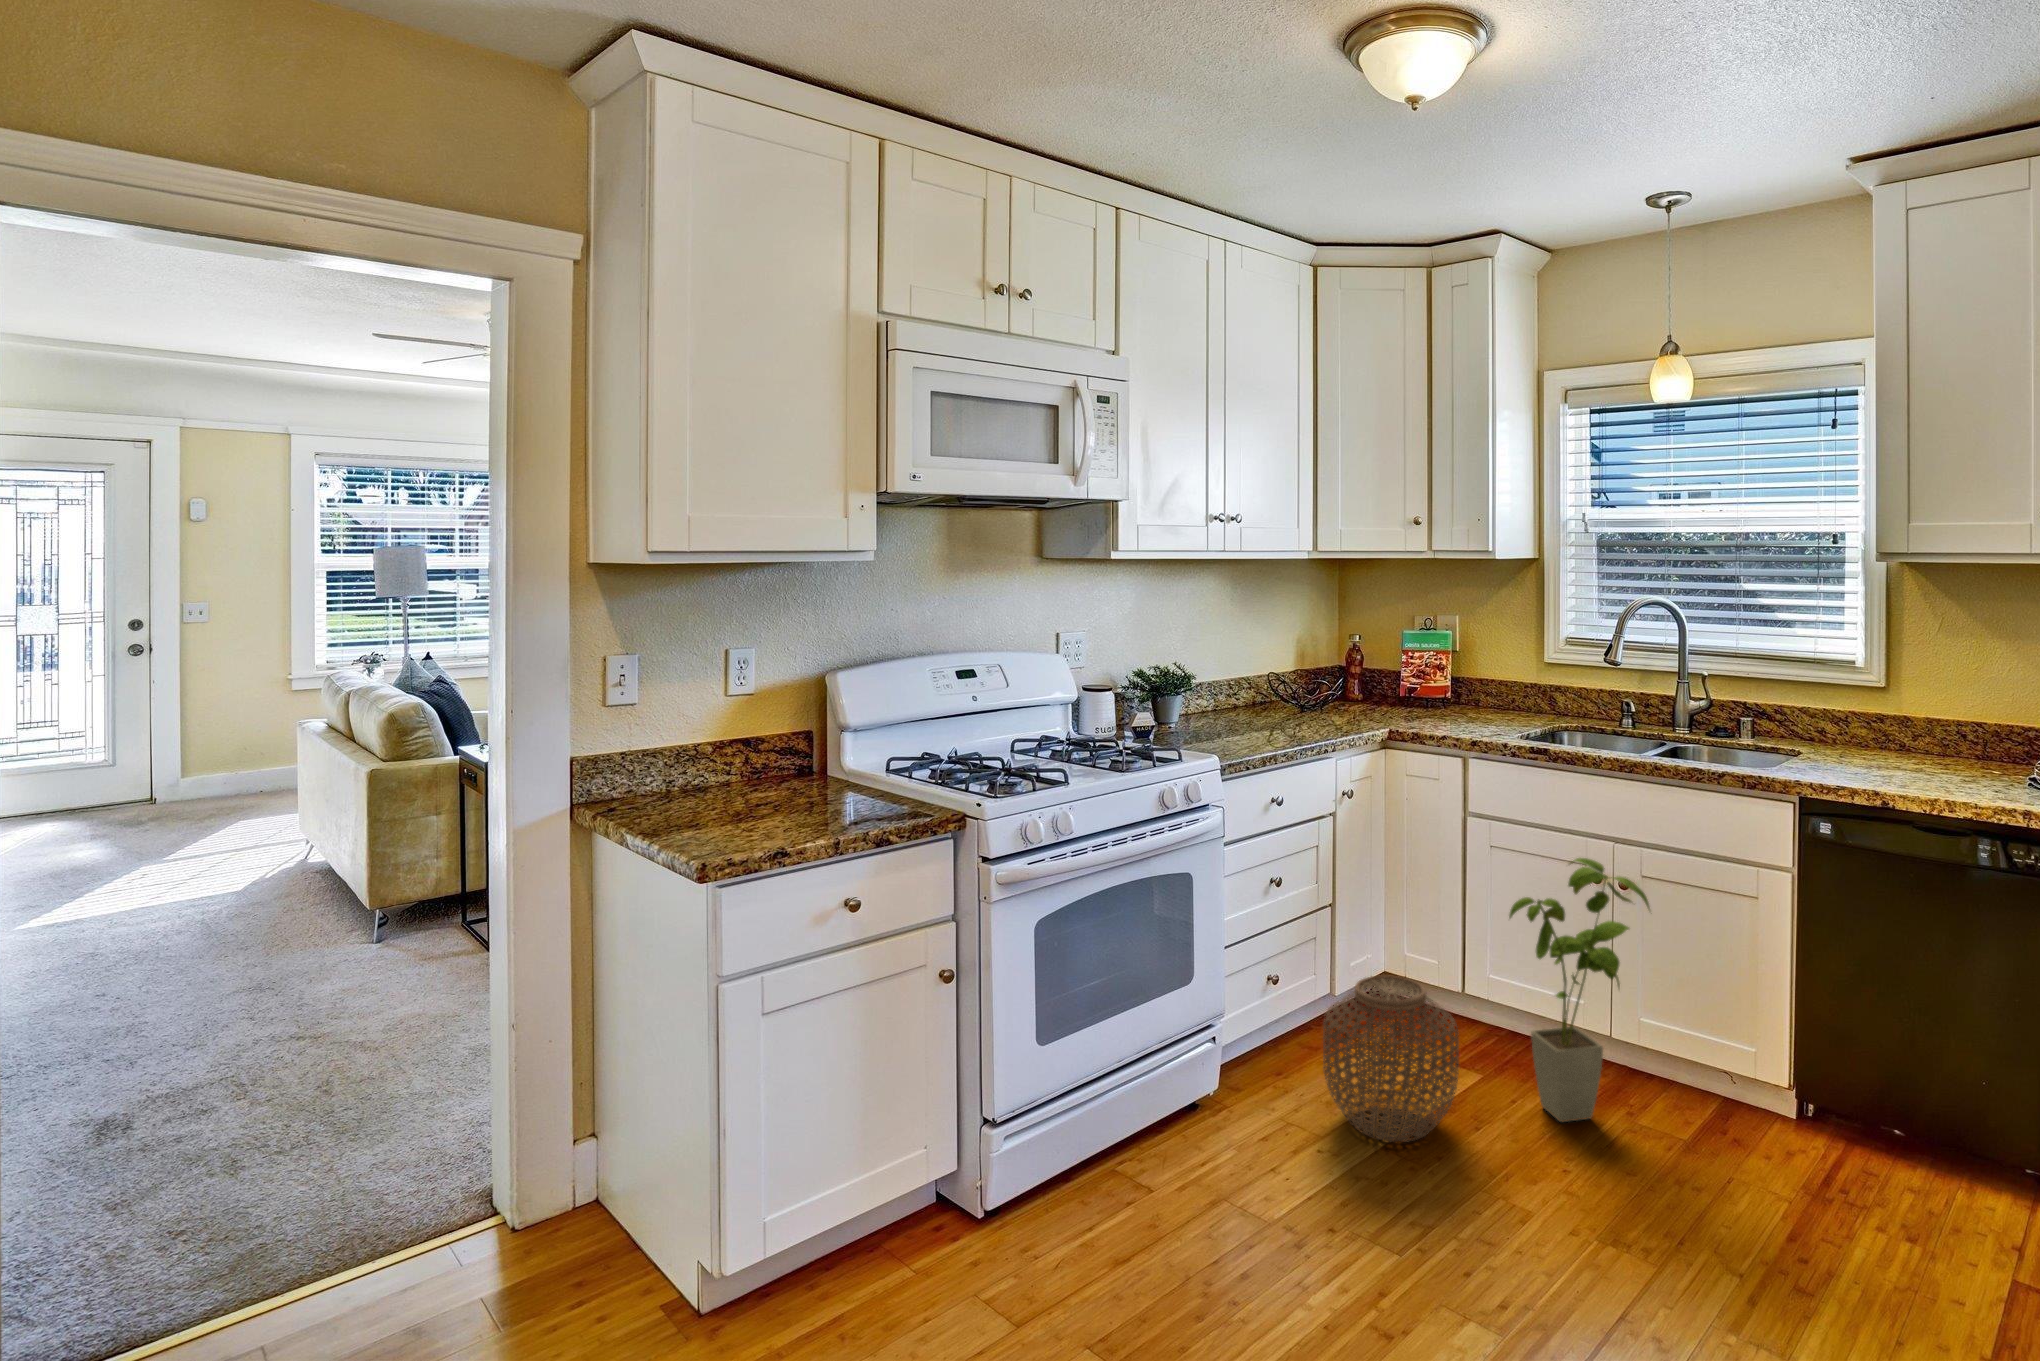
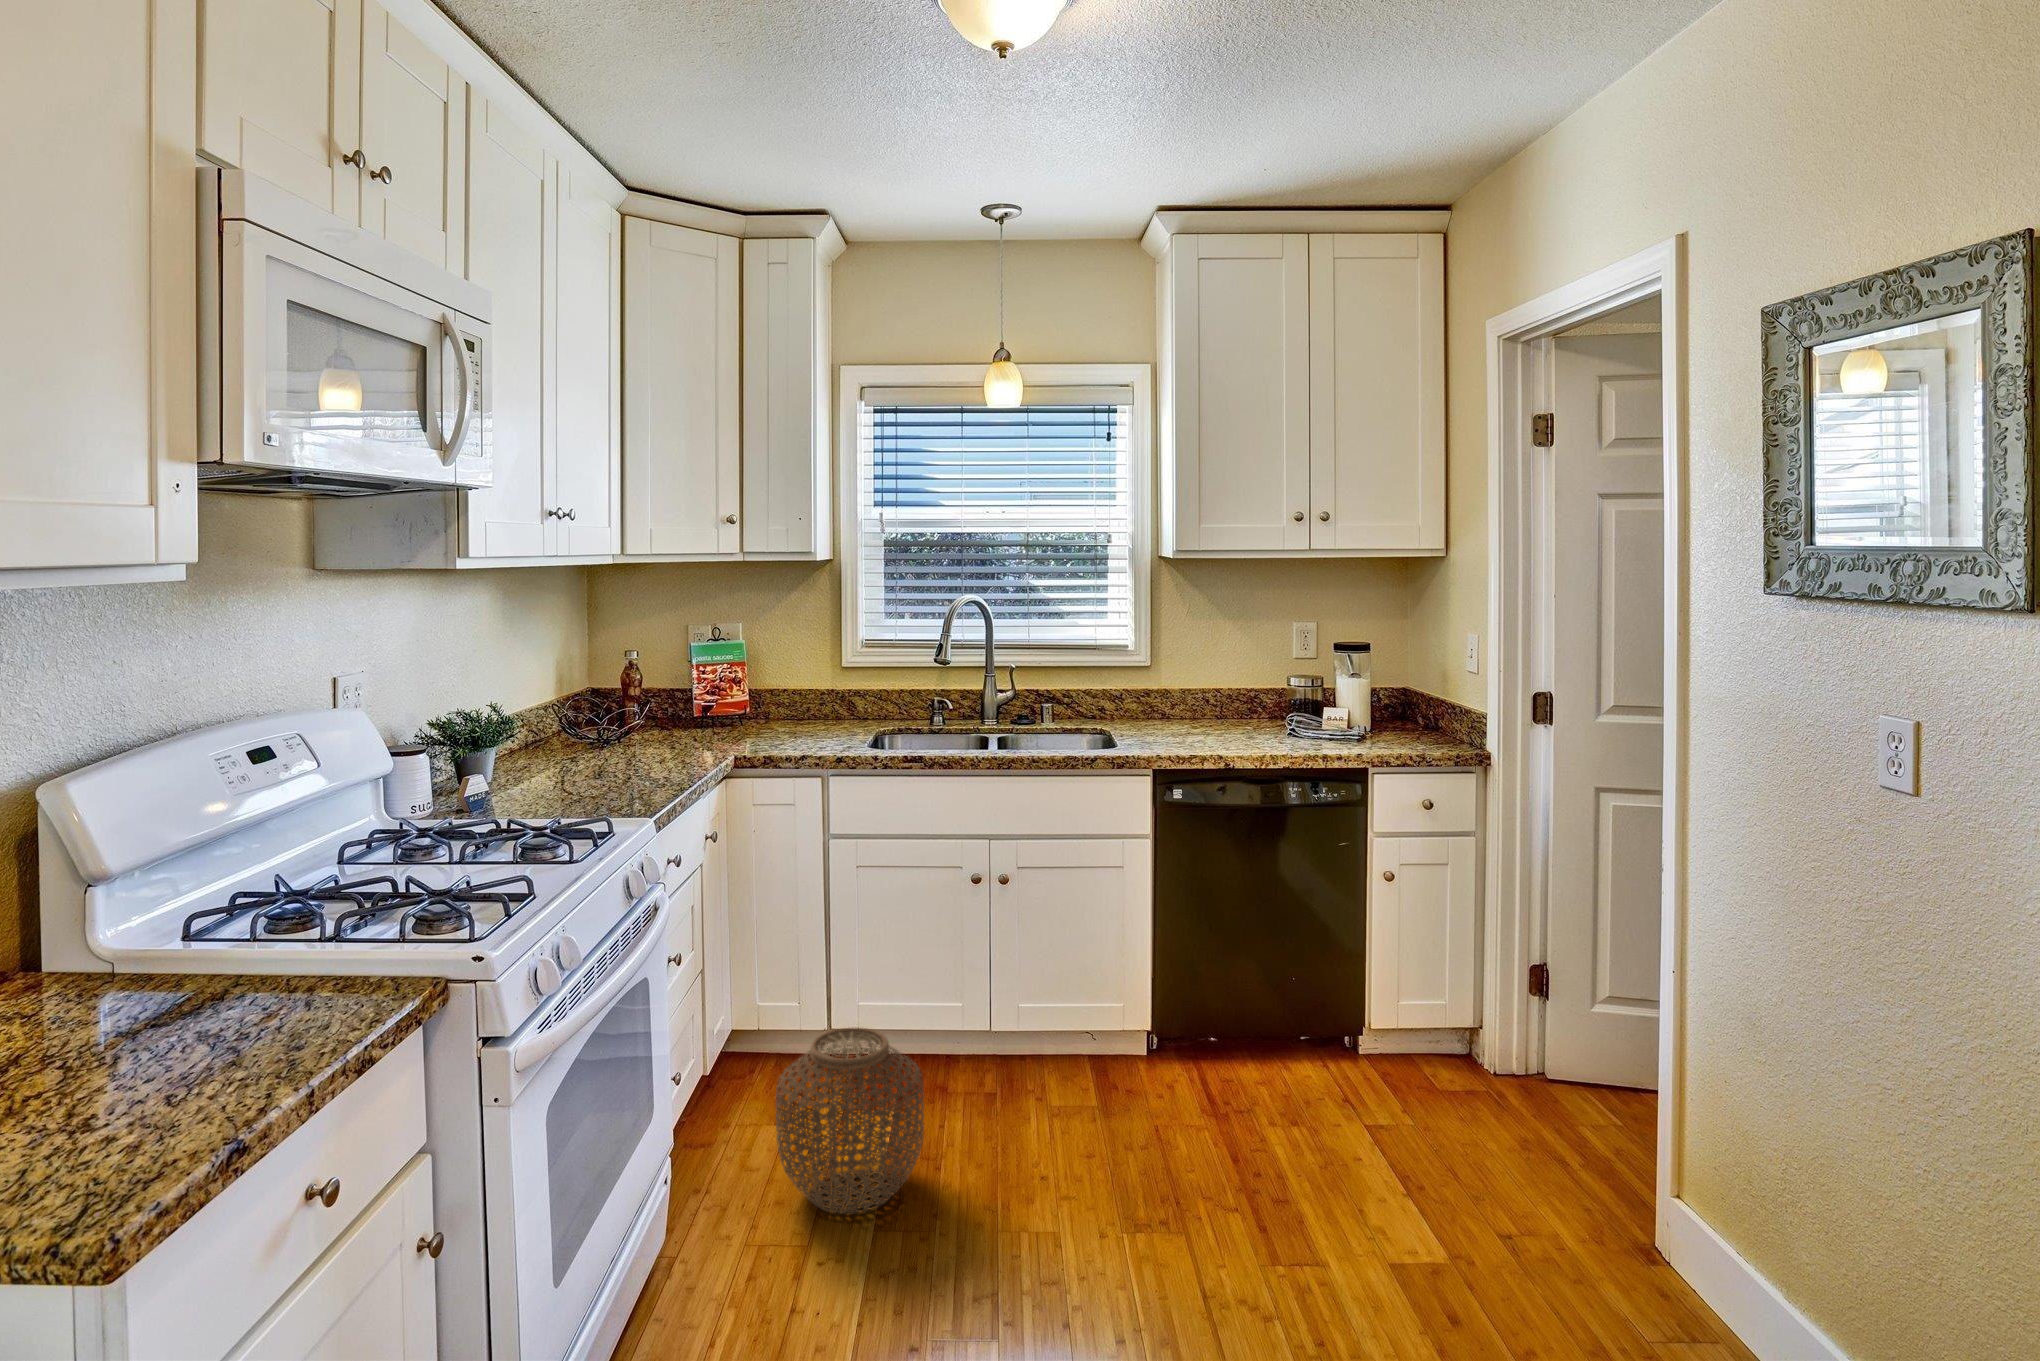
house plant: present [1509,858,1650,1122] -> none [935,860,1069,1127]

